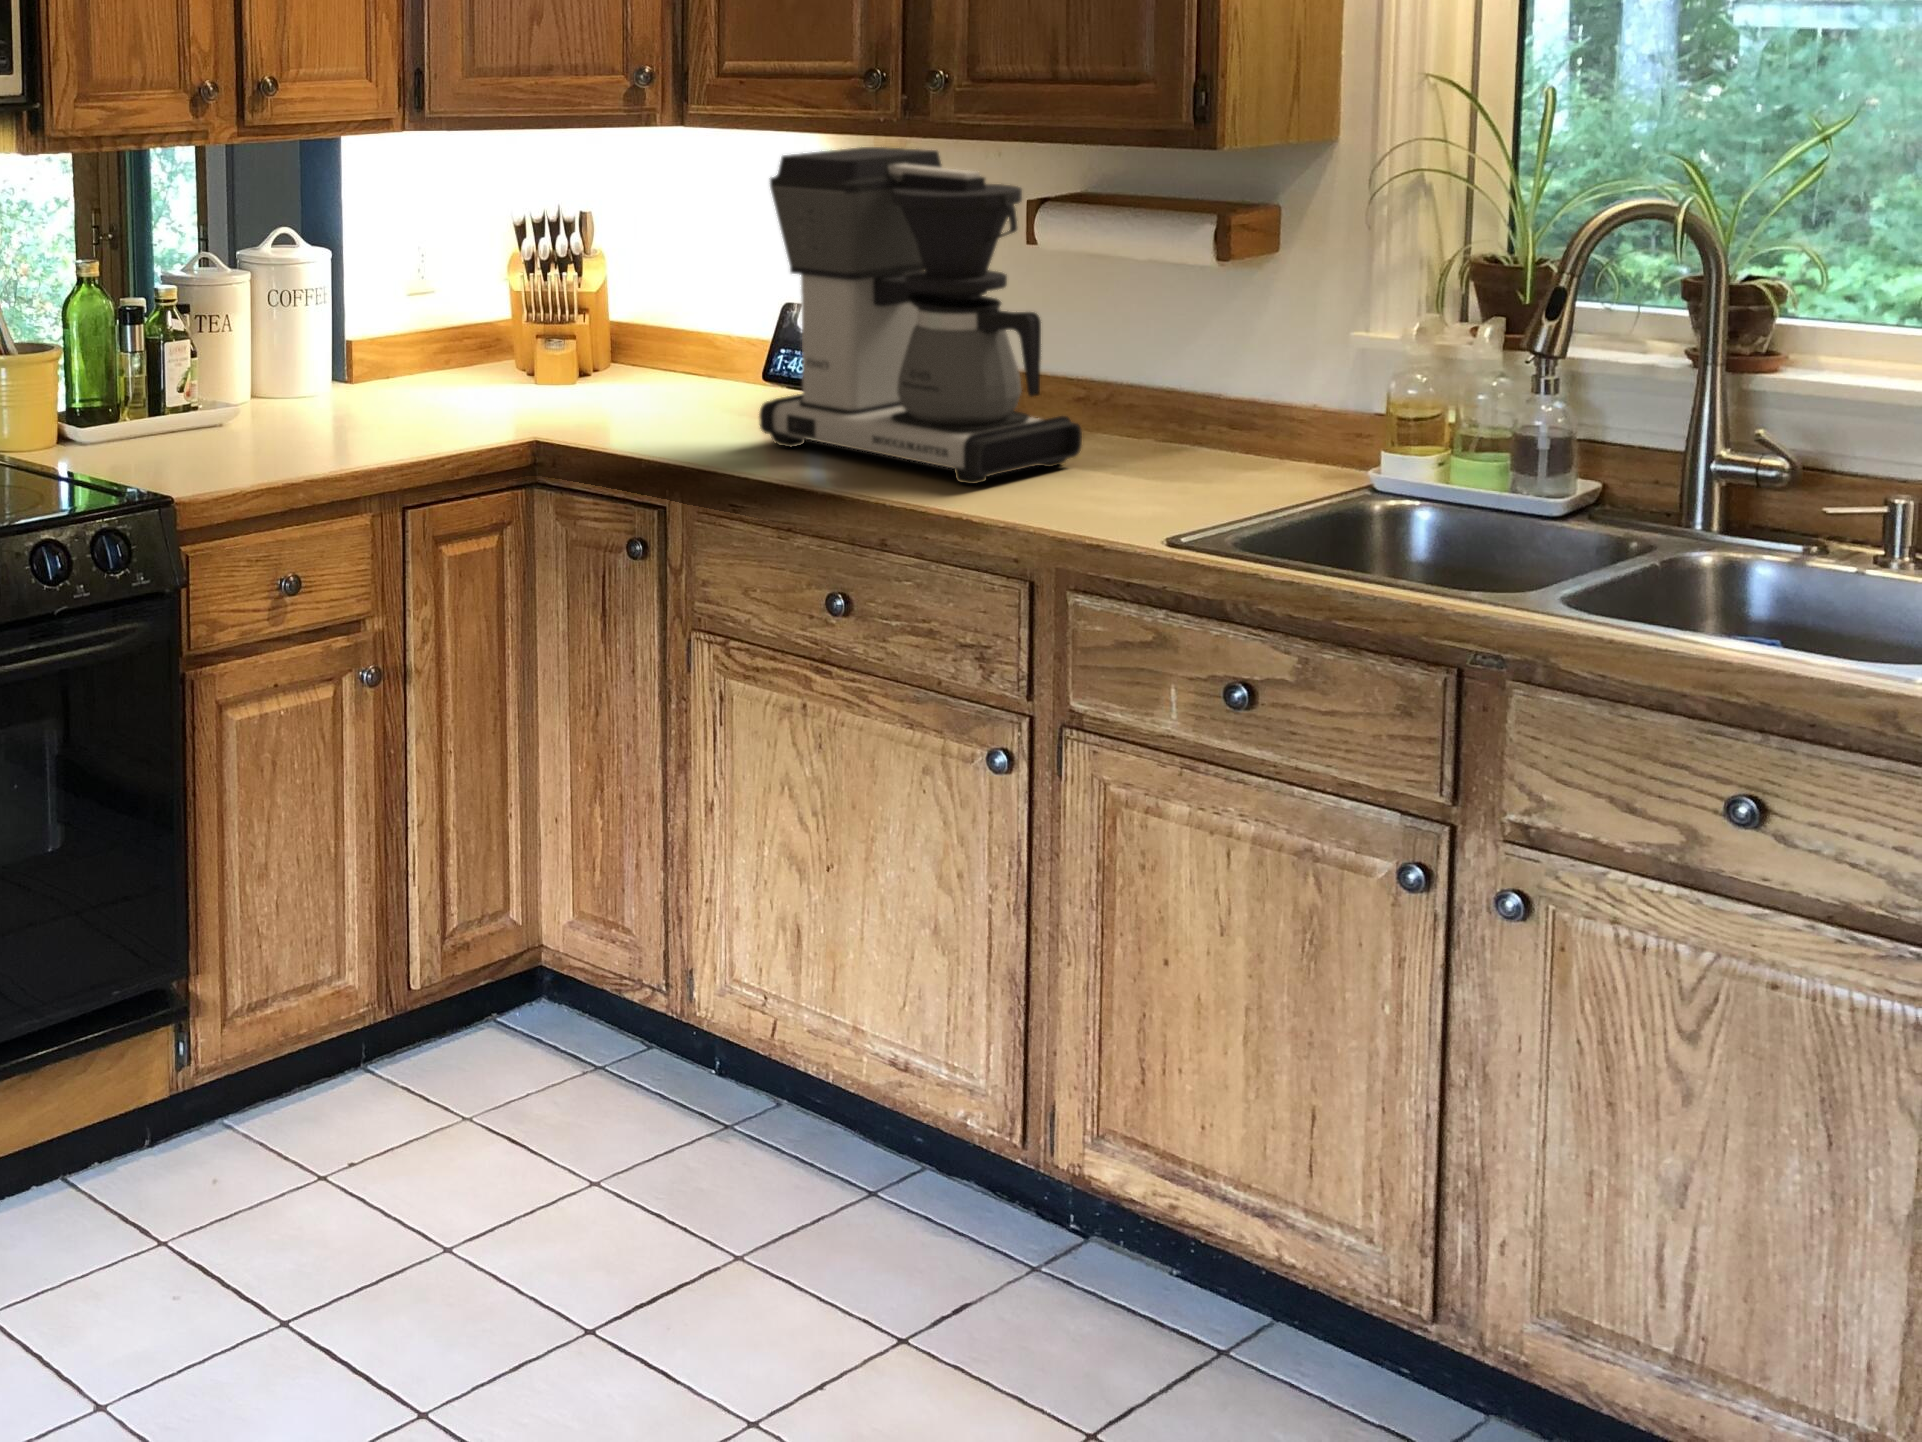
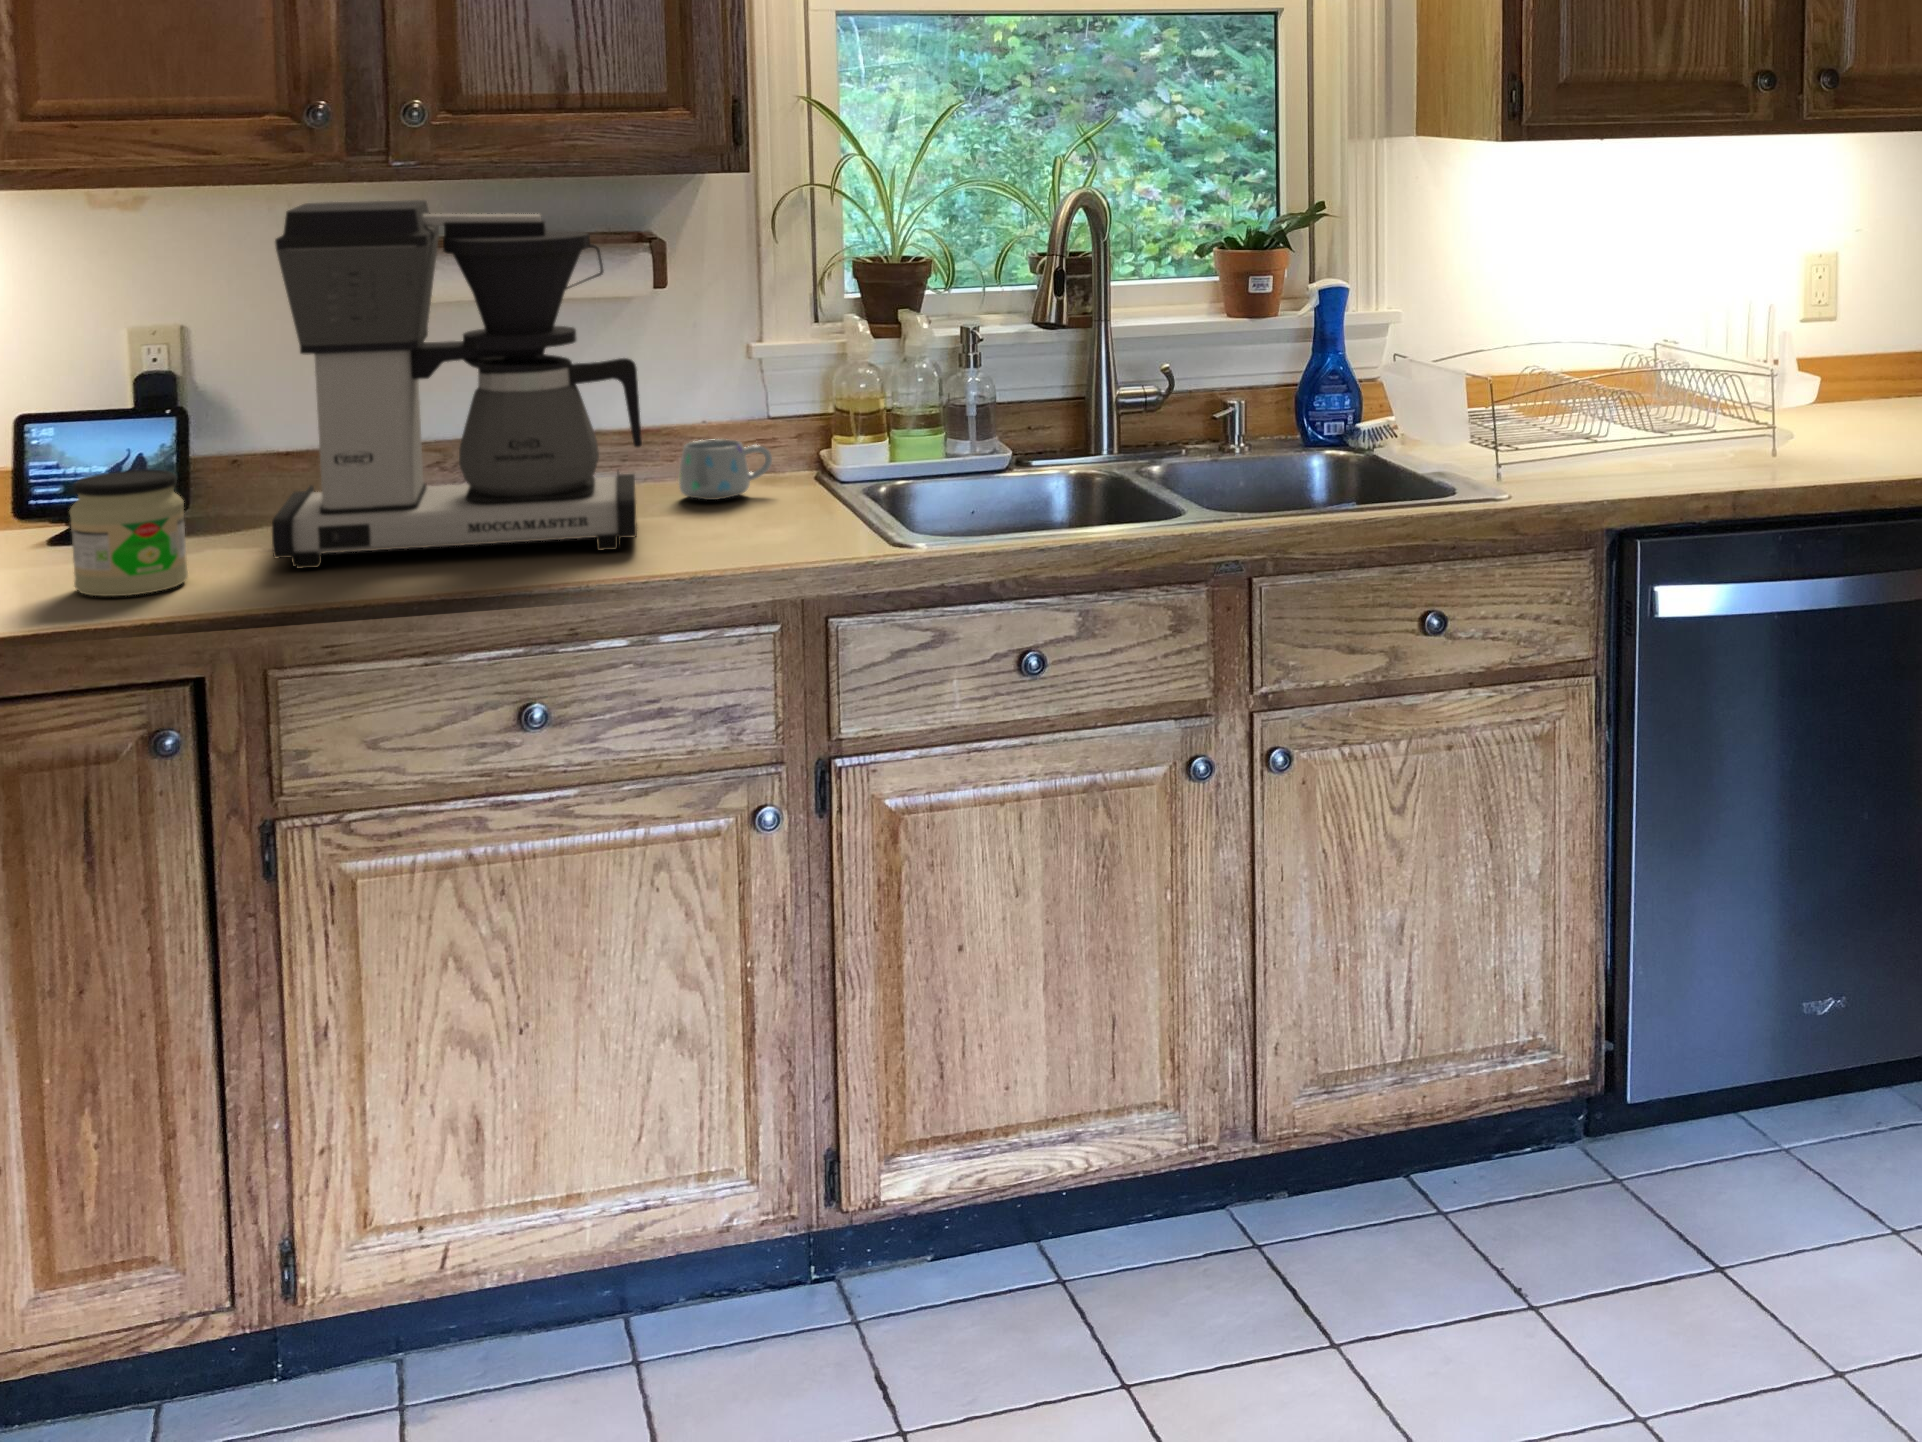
jar: none [642,345,723,440] -> present [69,470,188,596]
mug: none [1158,405,1250,466] -> present [679,439,772,500]

